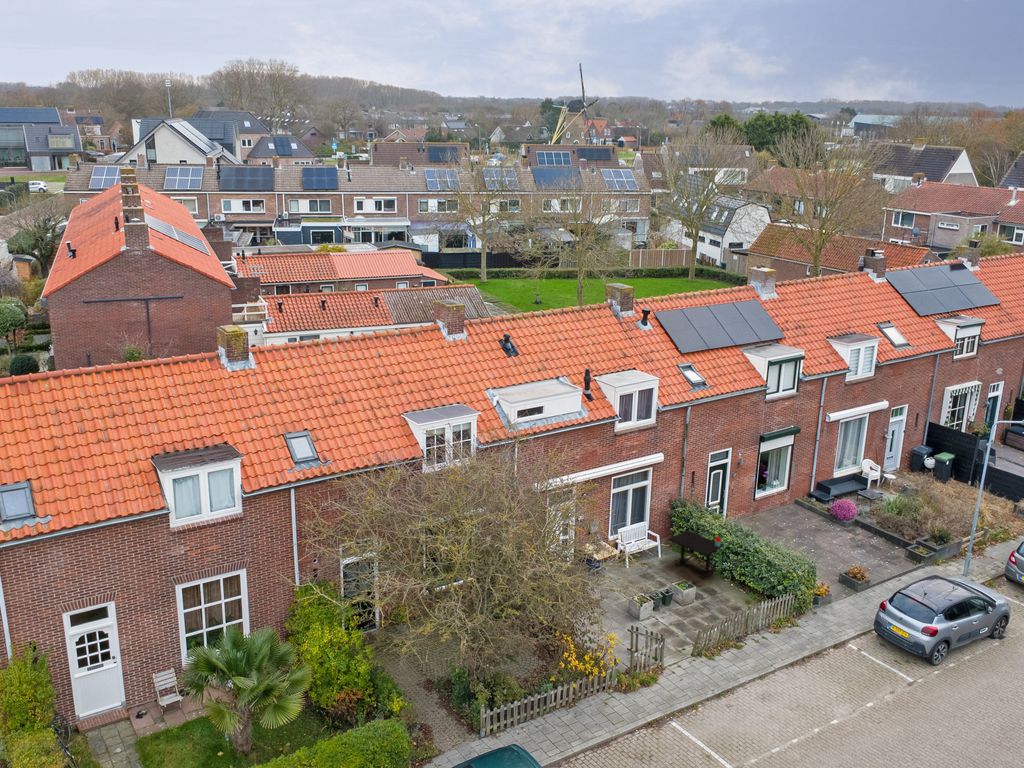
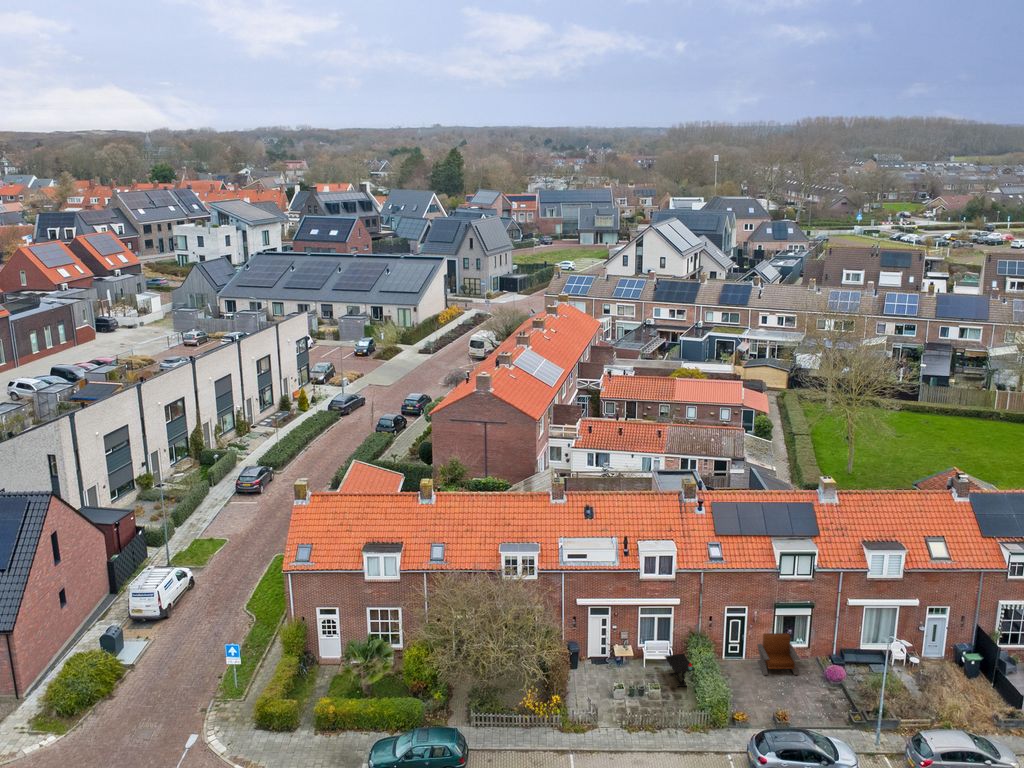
lounge chair: none [746,473,811,534] -> present [757,633,800,675]

